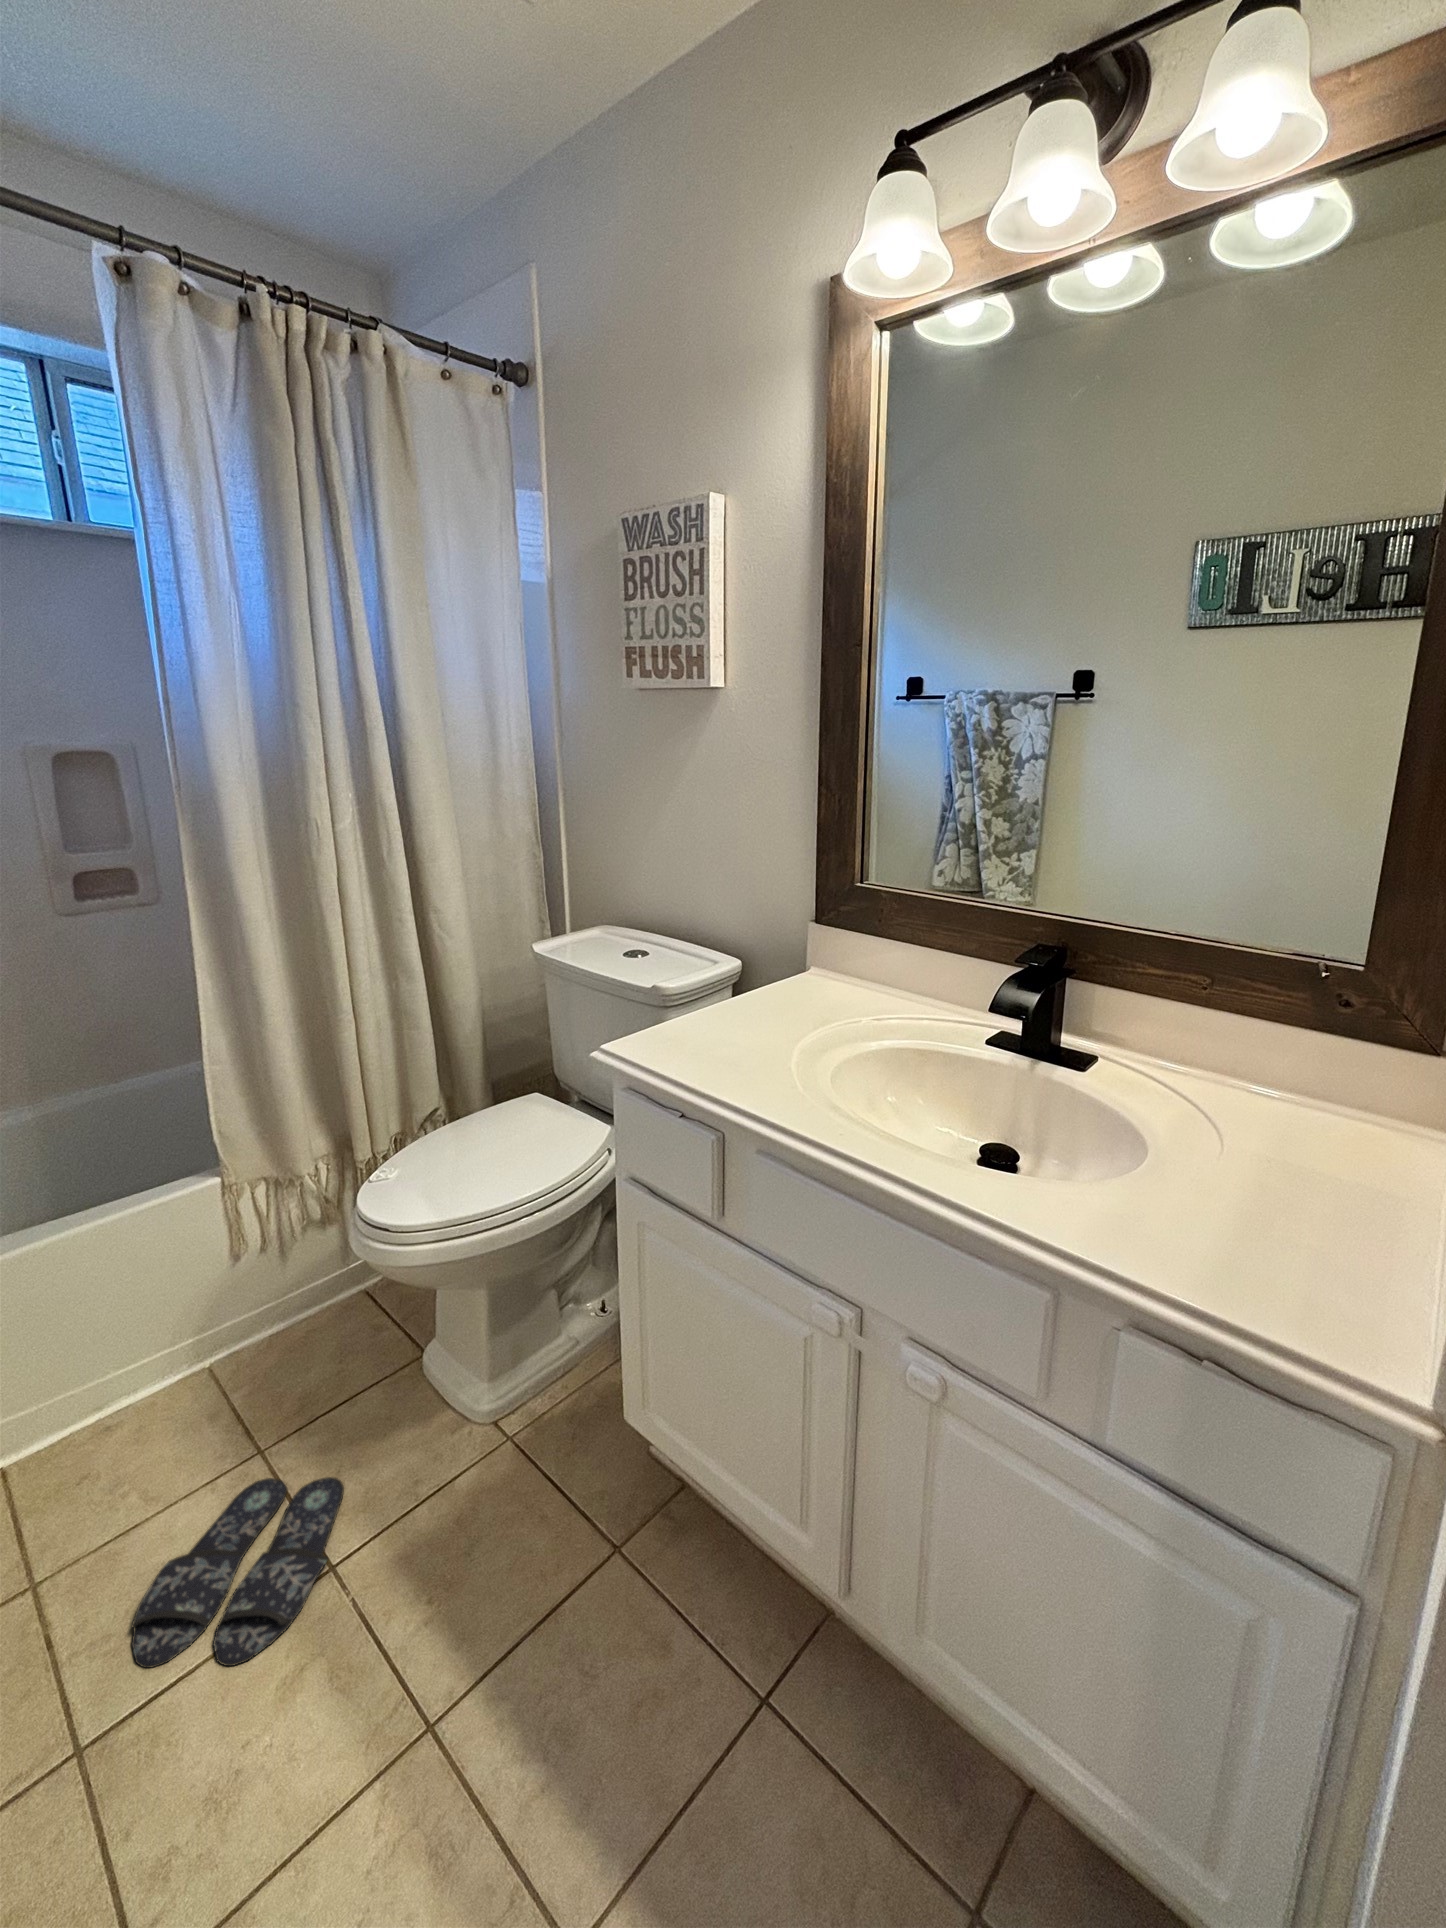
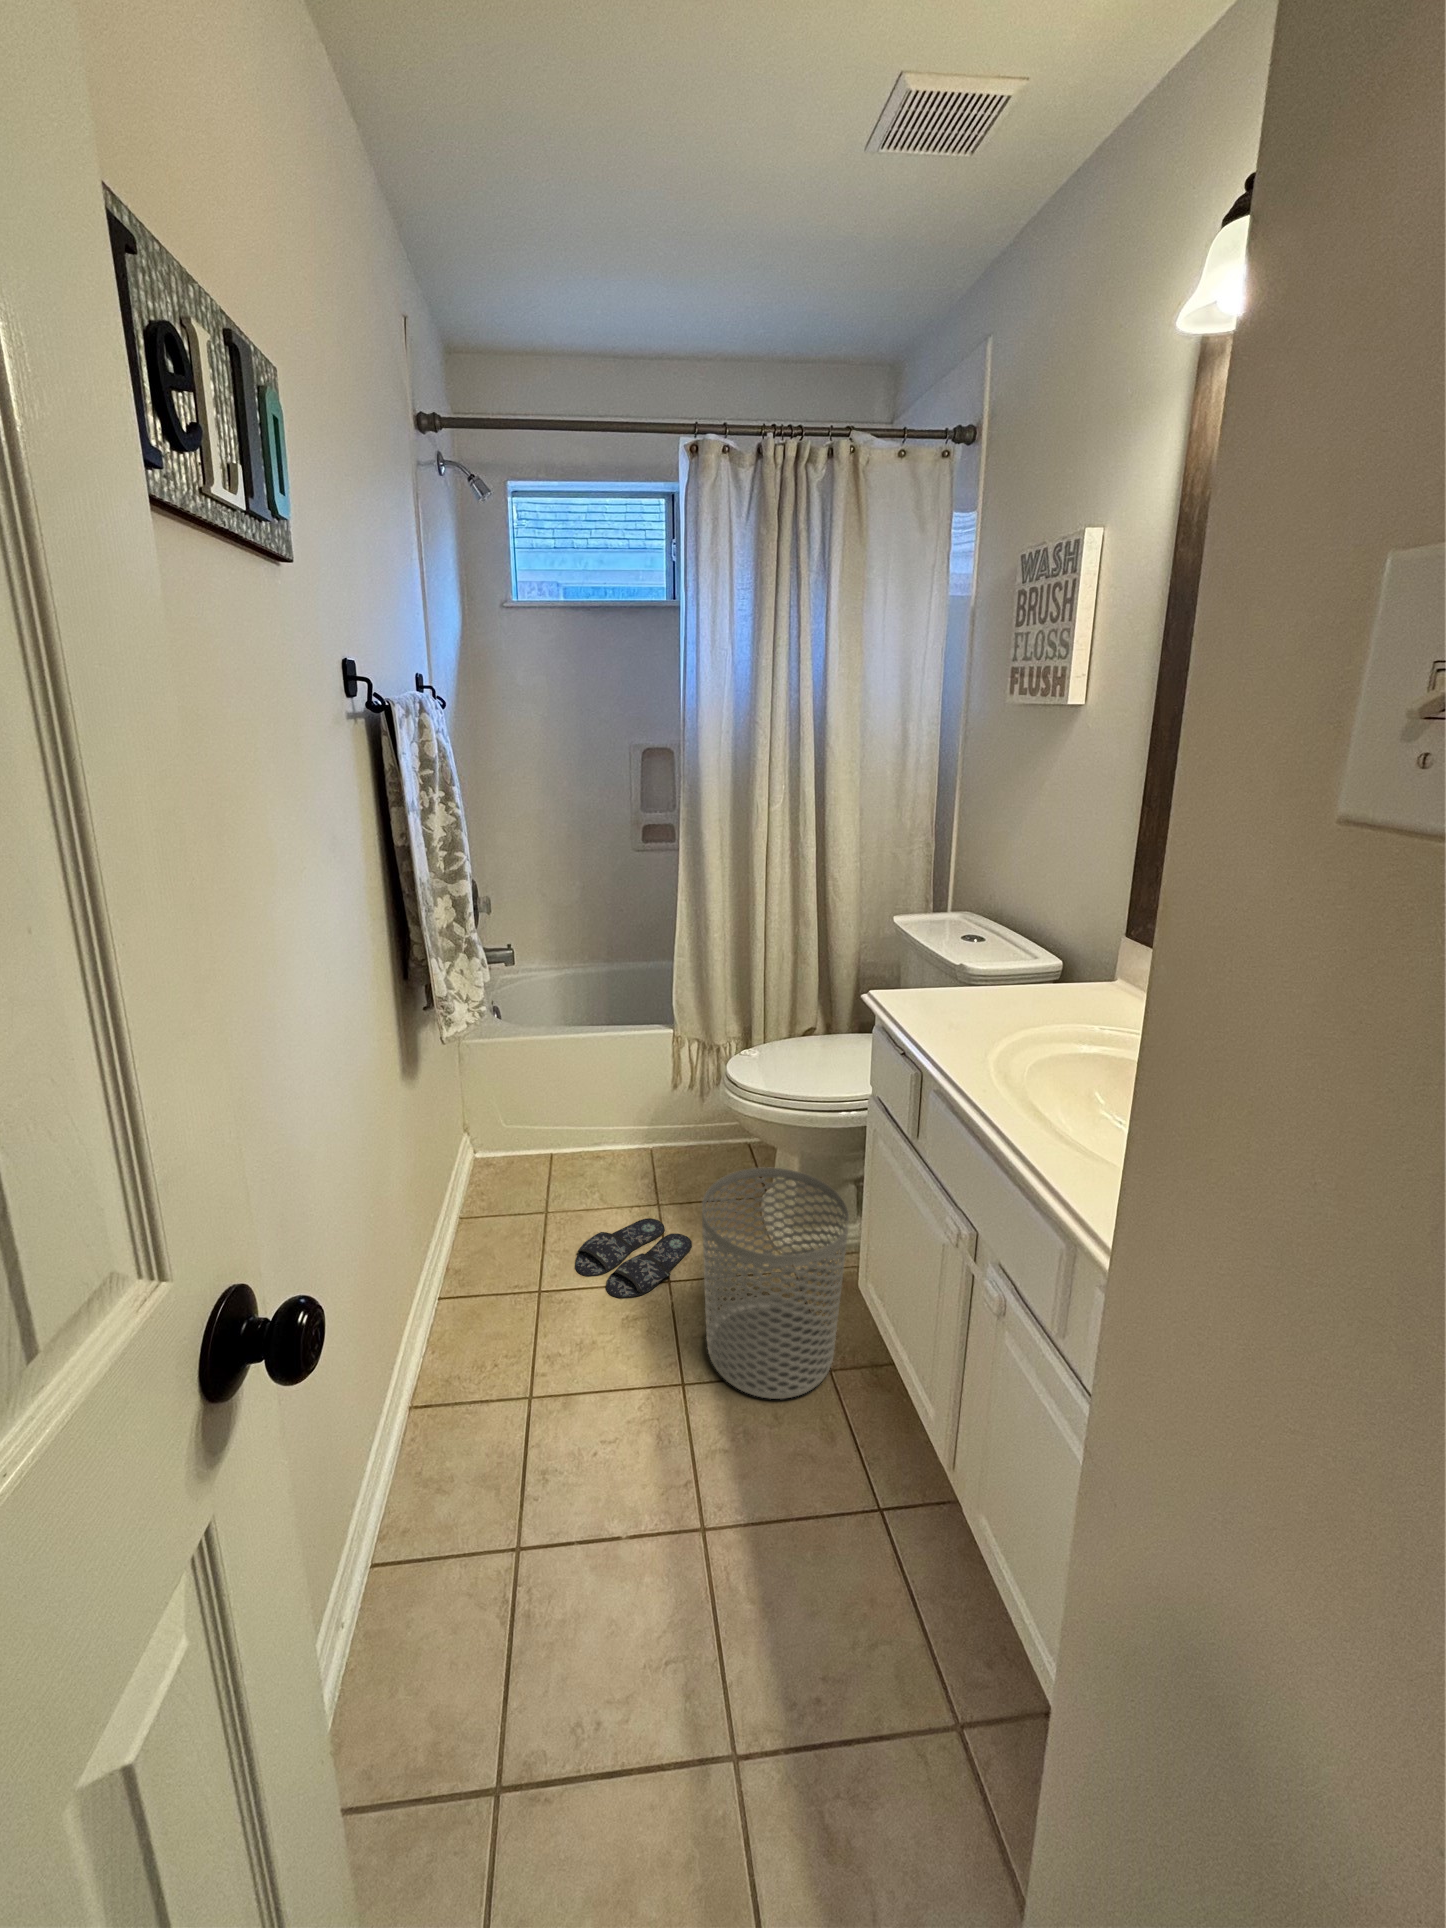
waste bin: none [398,1311,617,1673] -> present [702,1167,849,1399]

